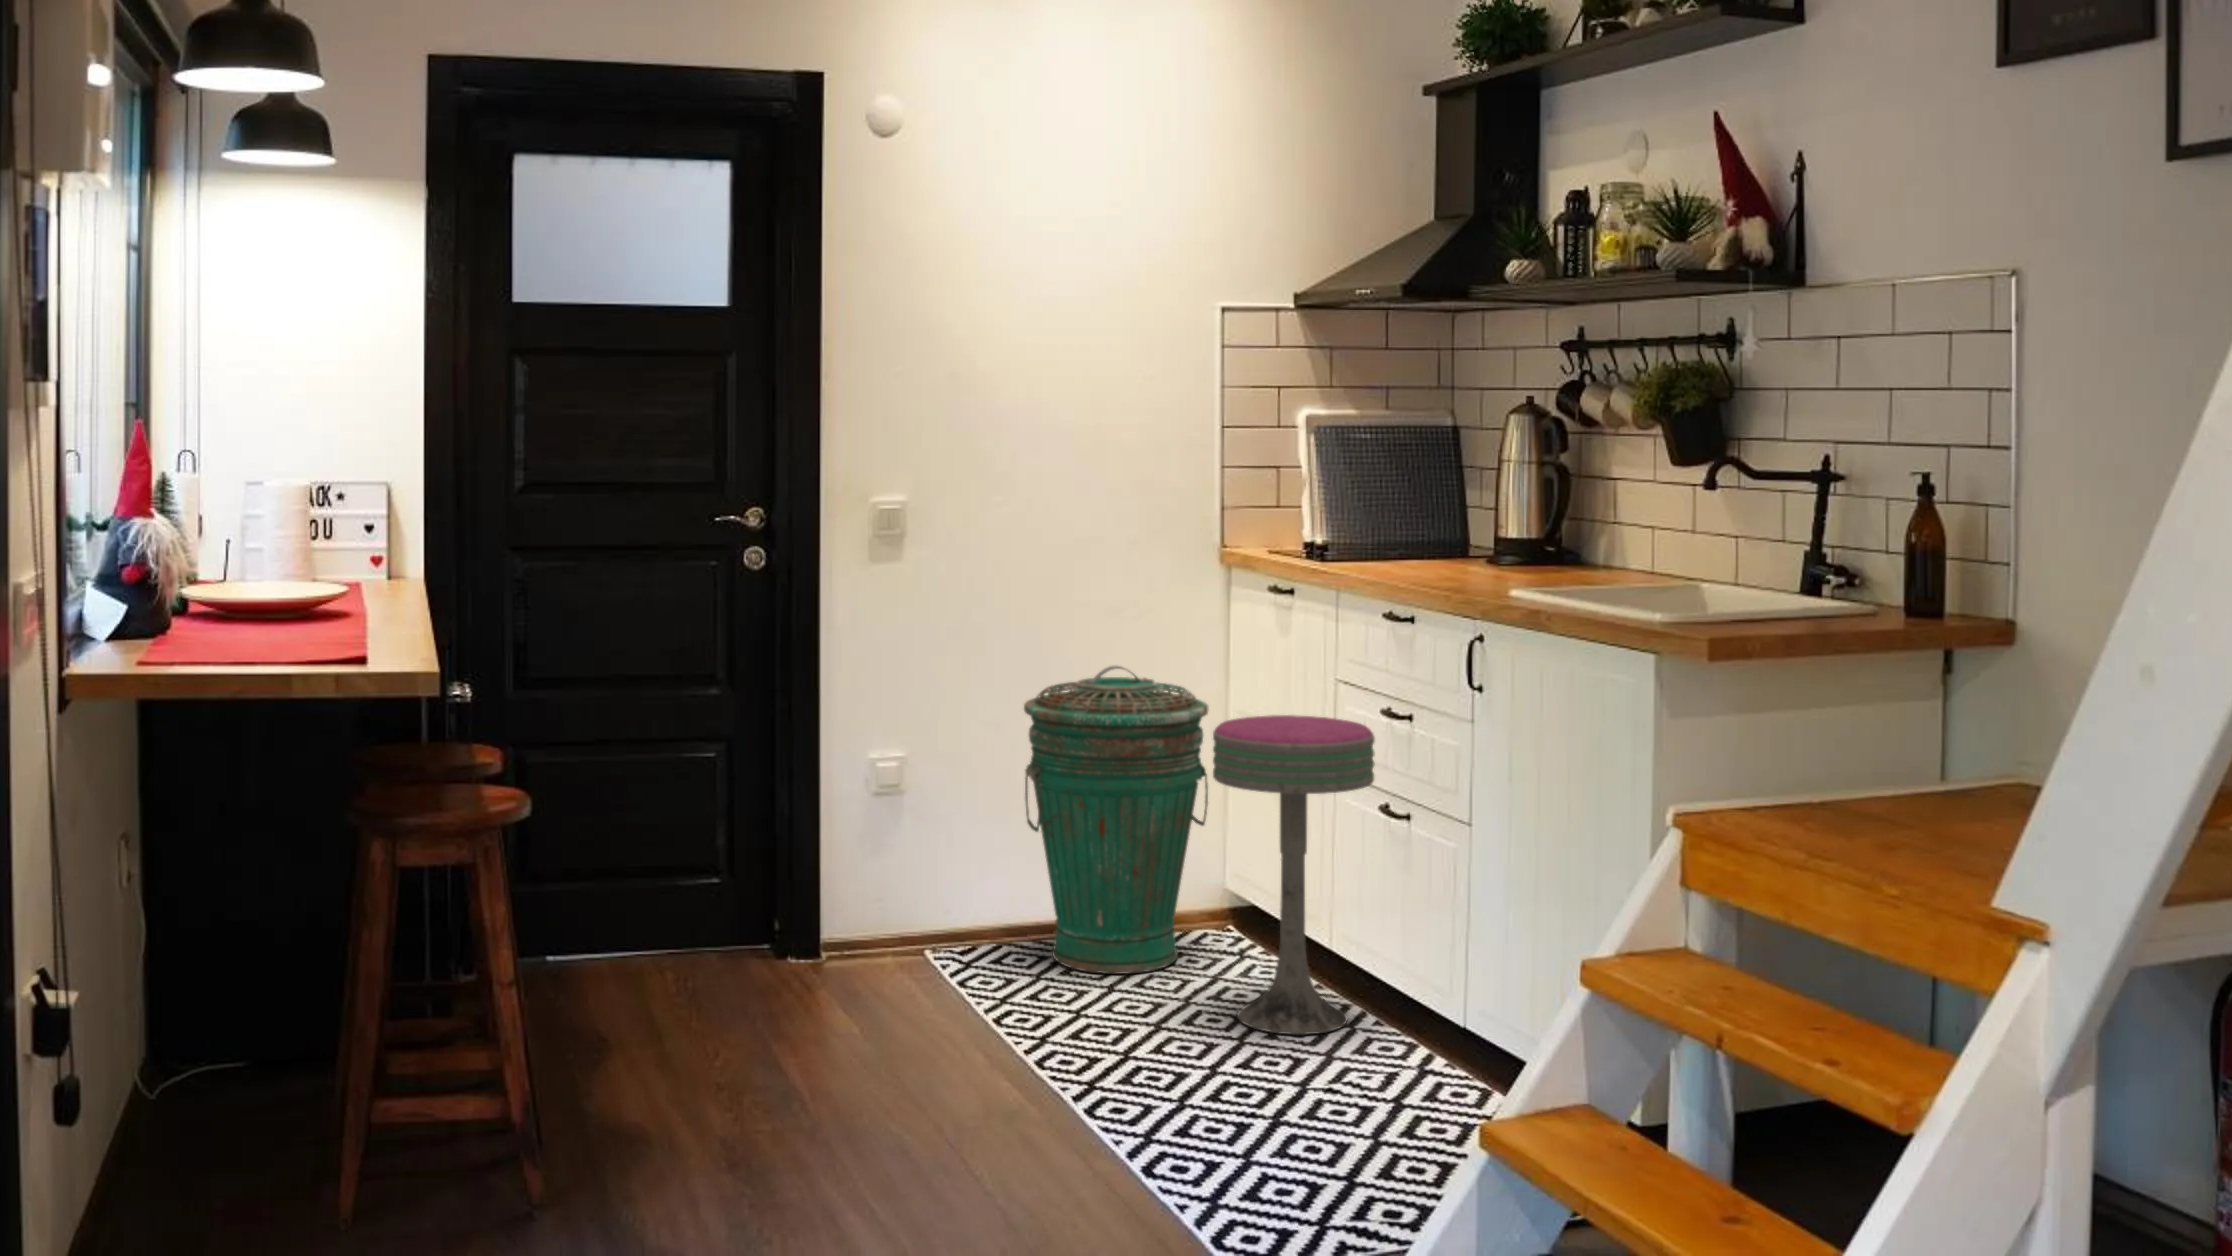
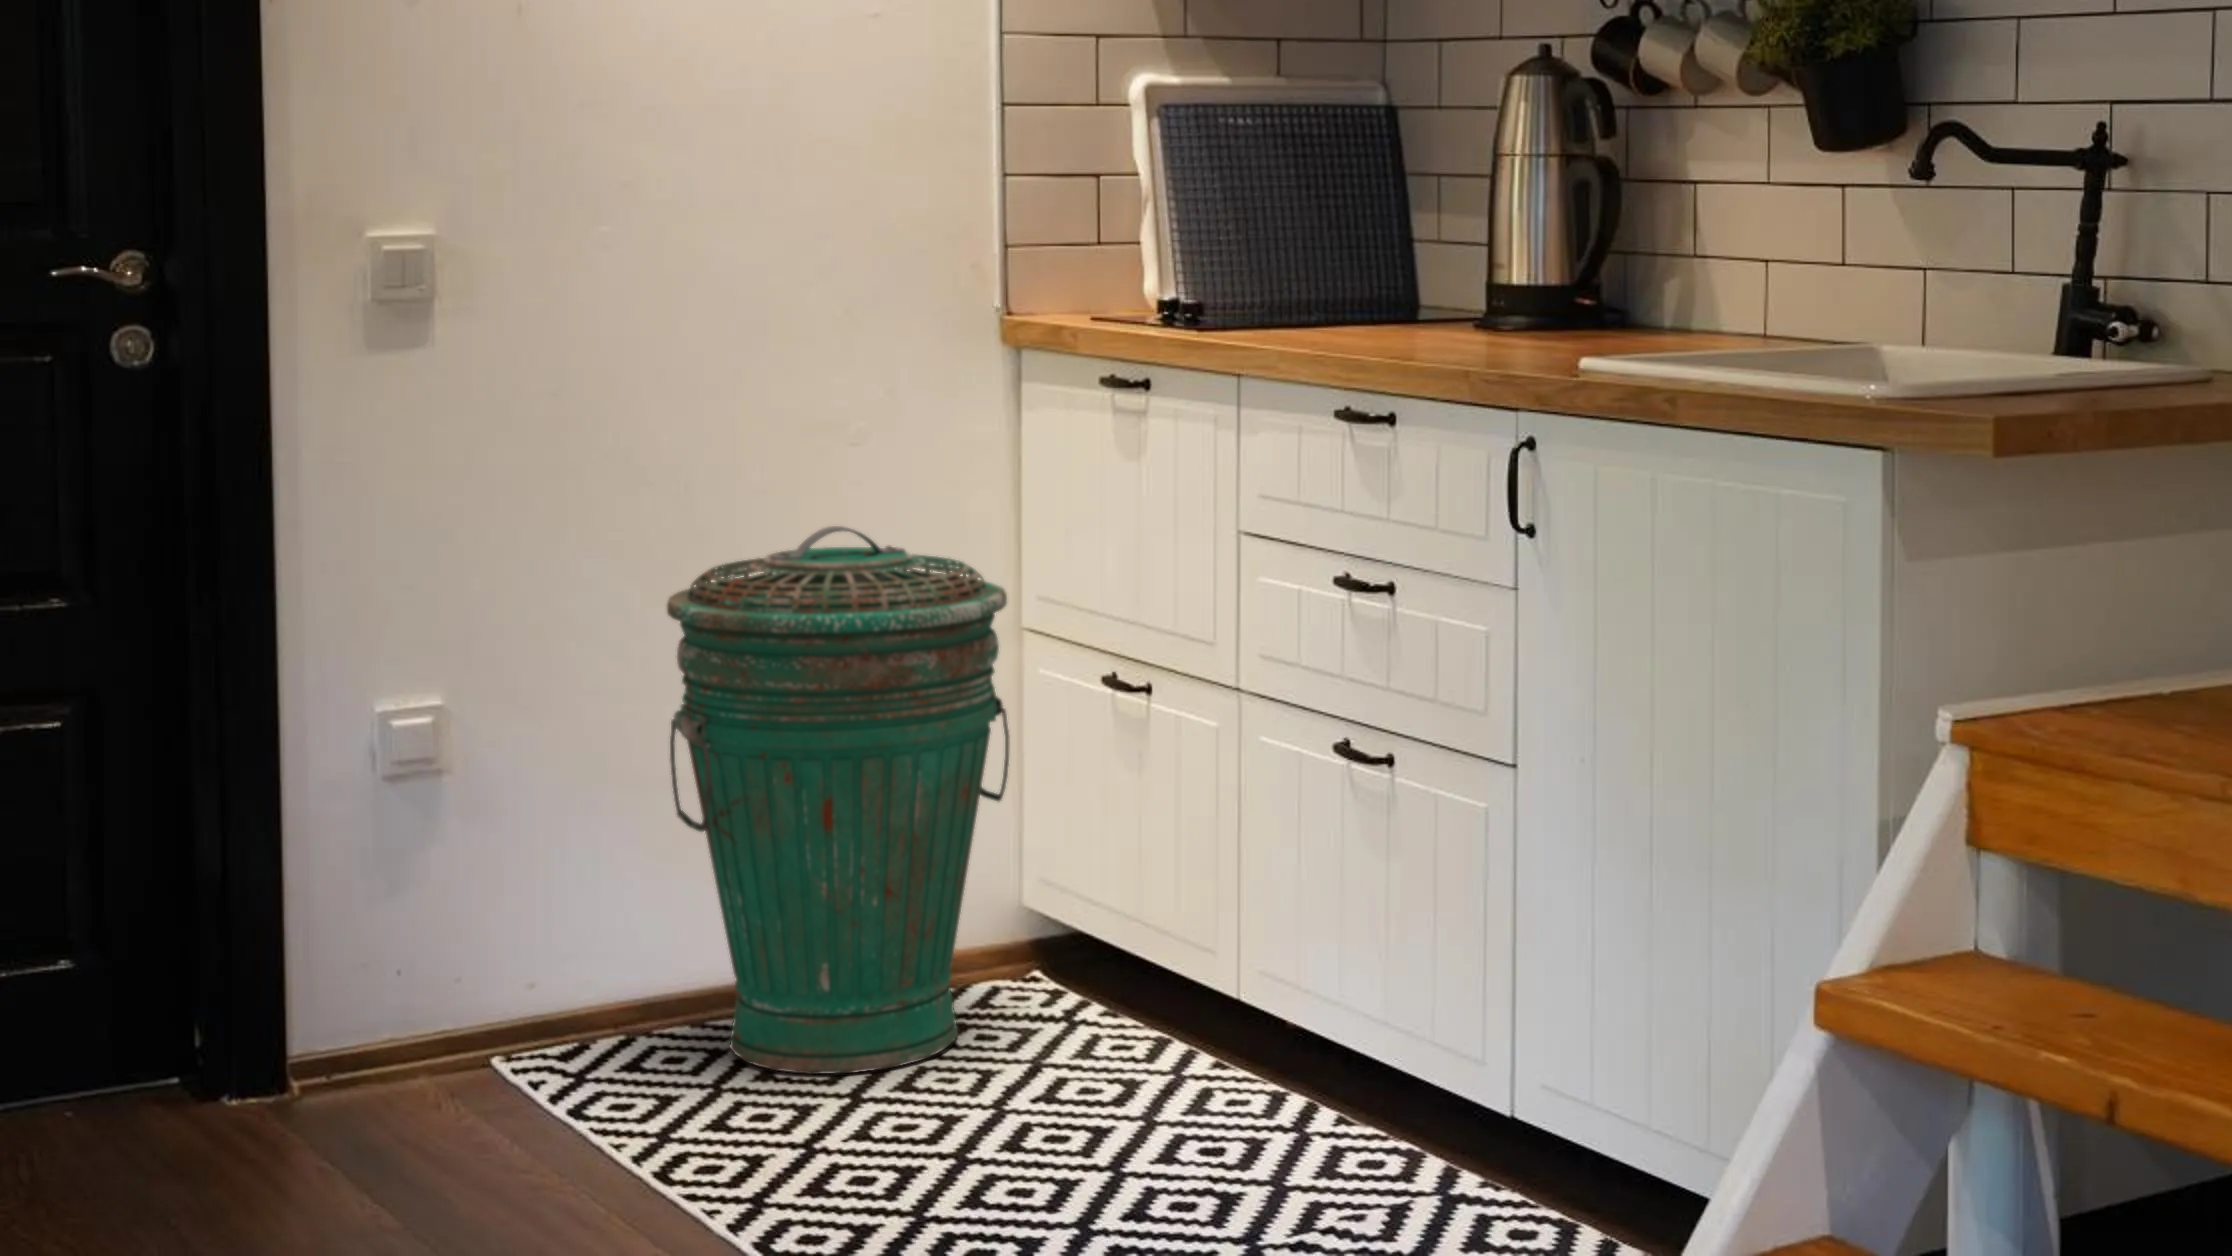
bar stool: present [1213,715,1375,1035] -> none [1047,599,1334,1154]

